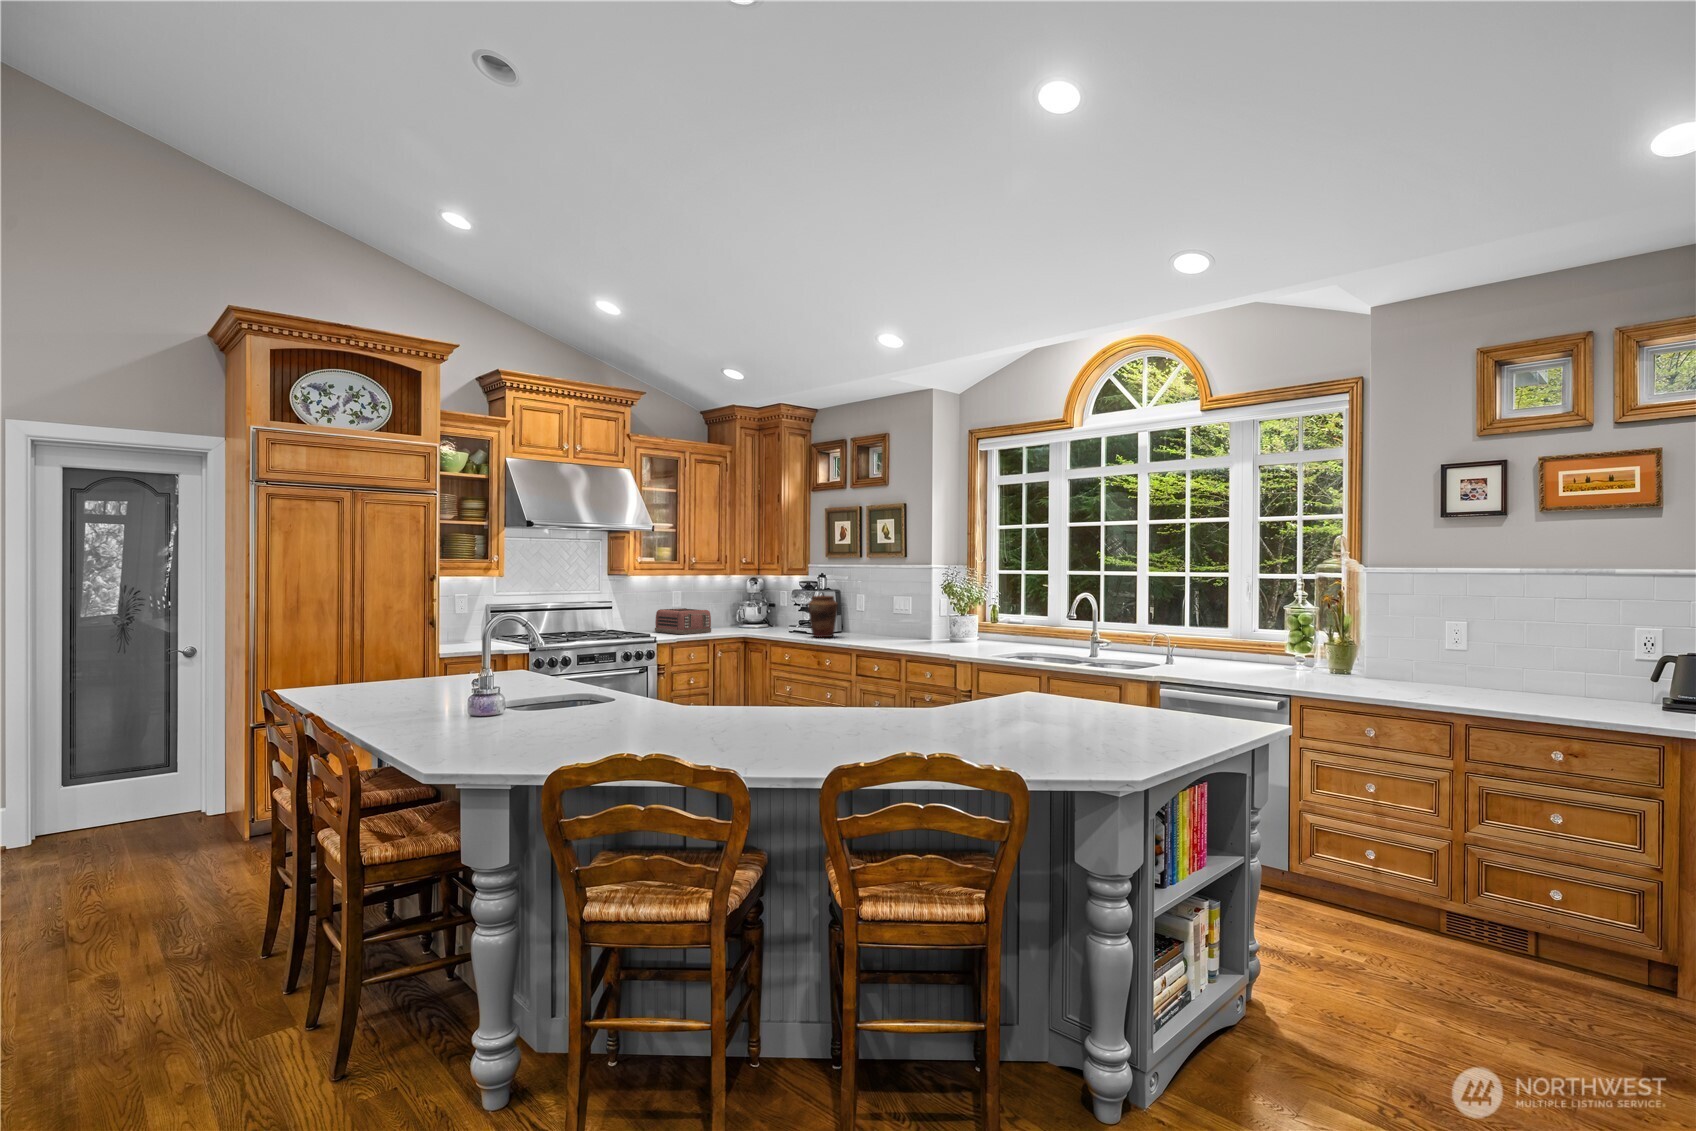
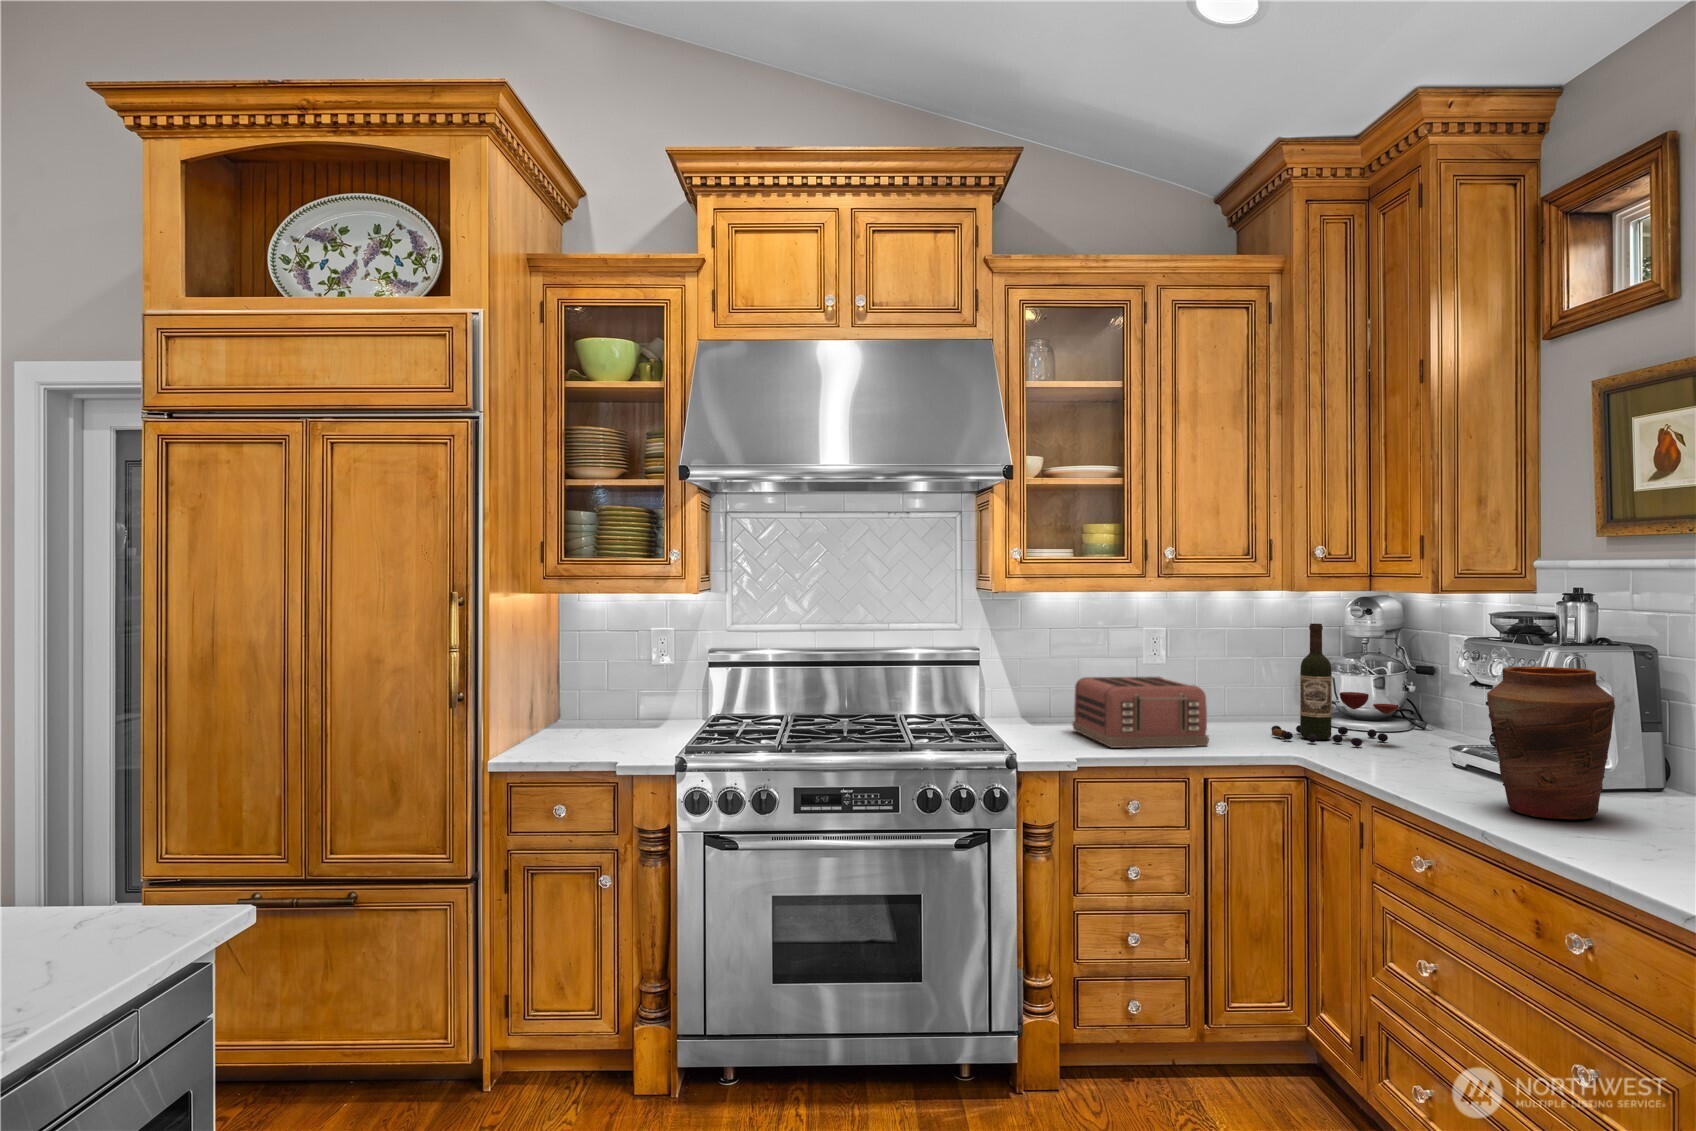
wine bottle: none [725,586,770,629] -> present [1271,623,1399,746]

